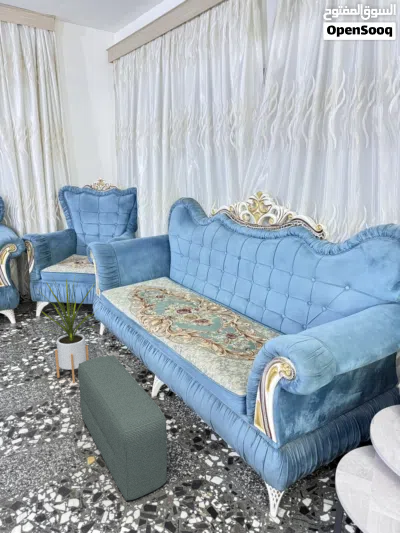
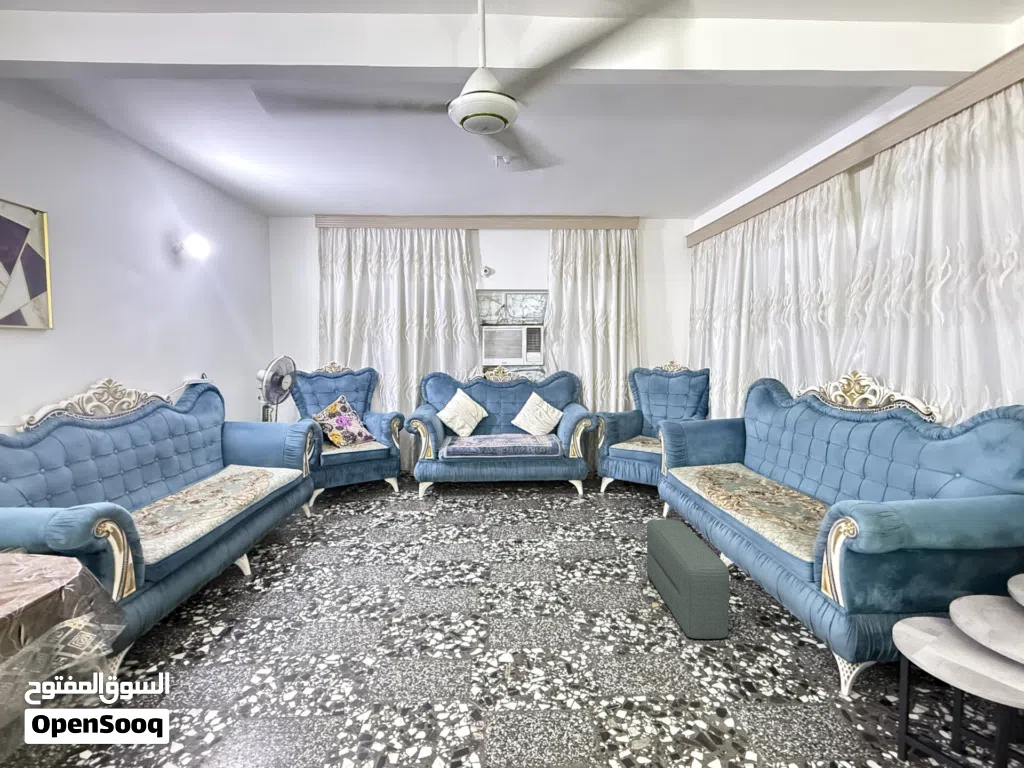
house plant: present [41,279,94,383] -> none [613,445,668,549]

